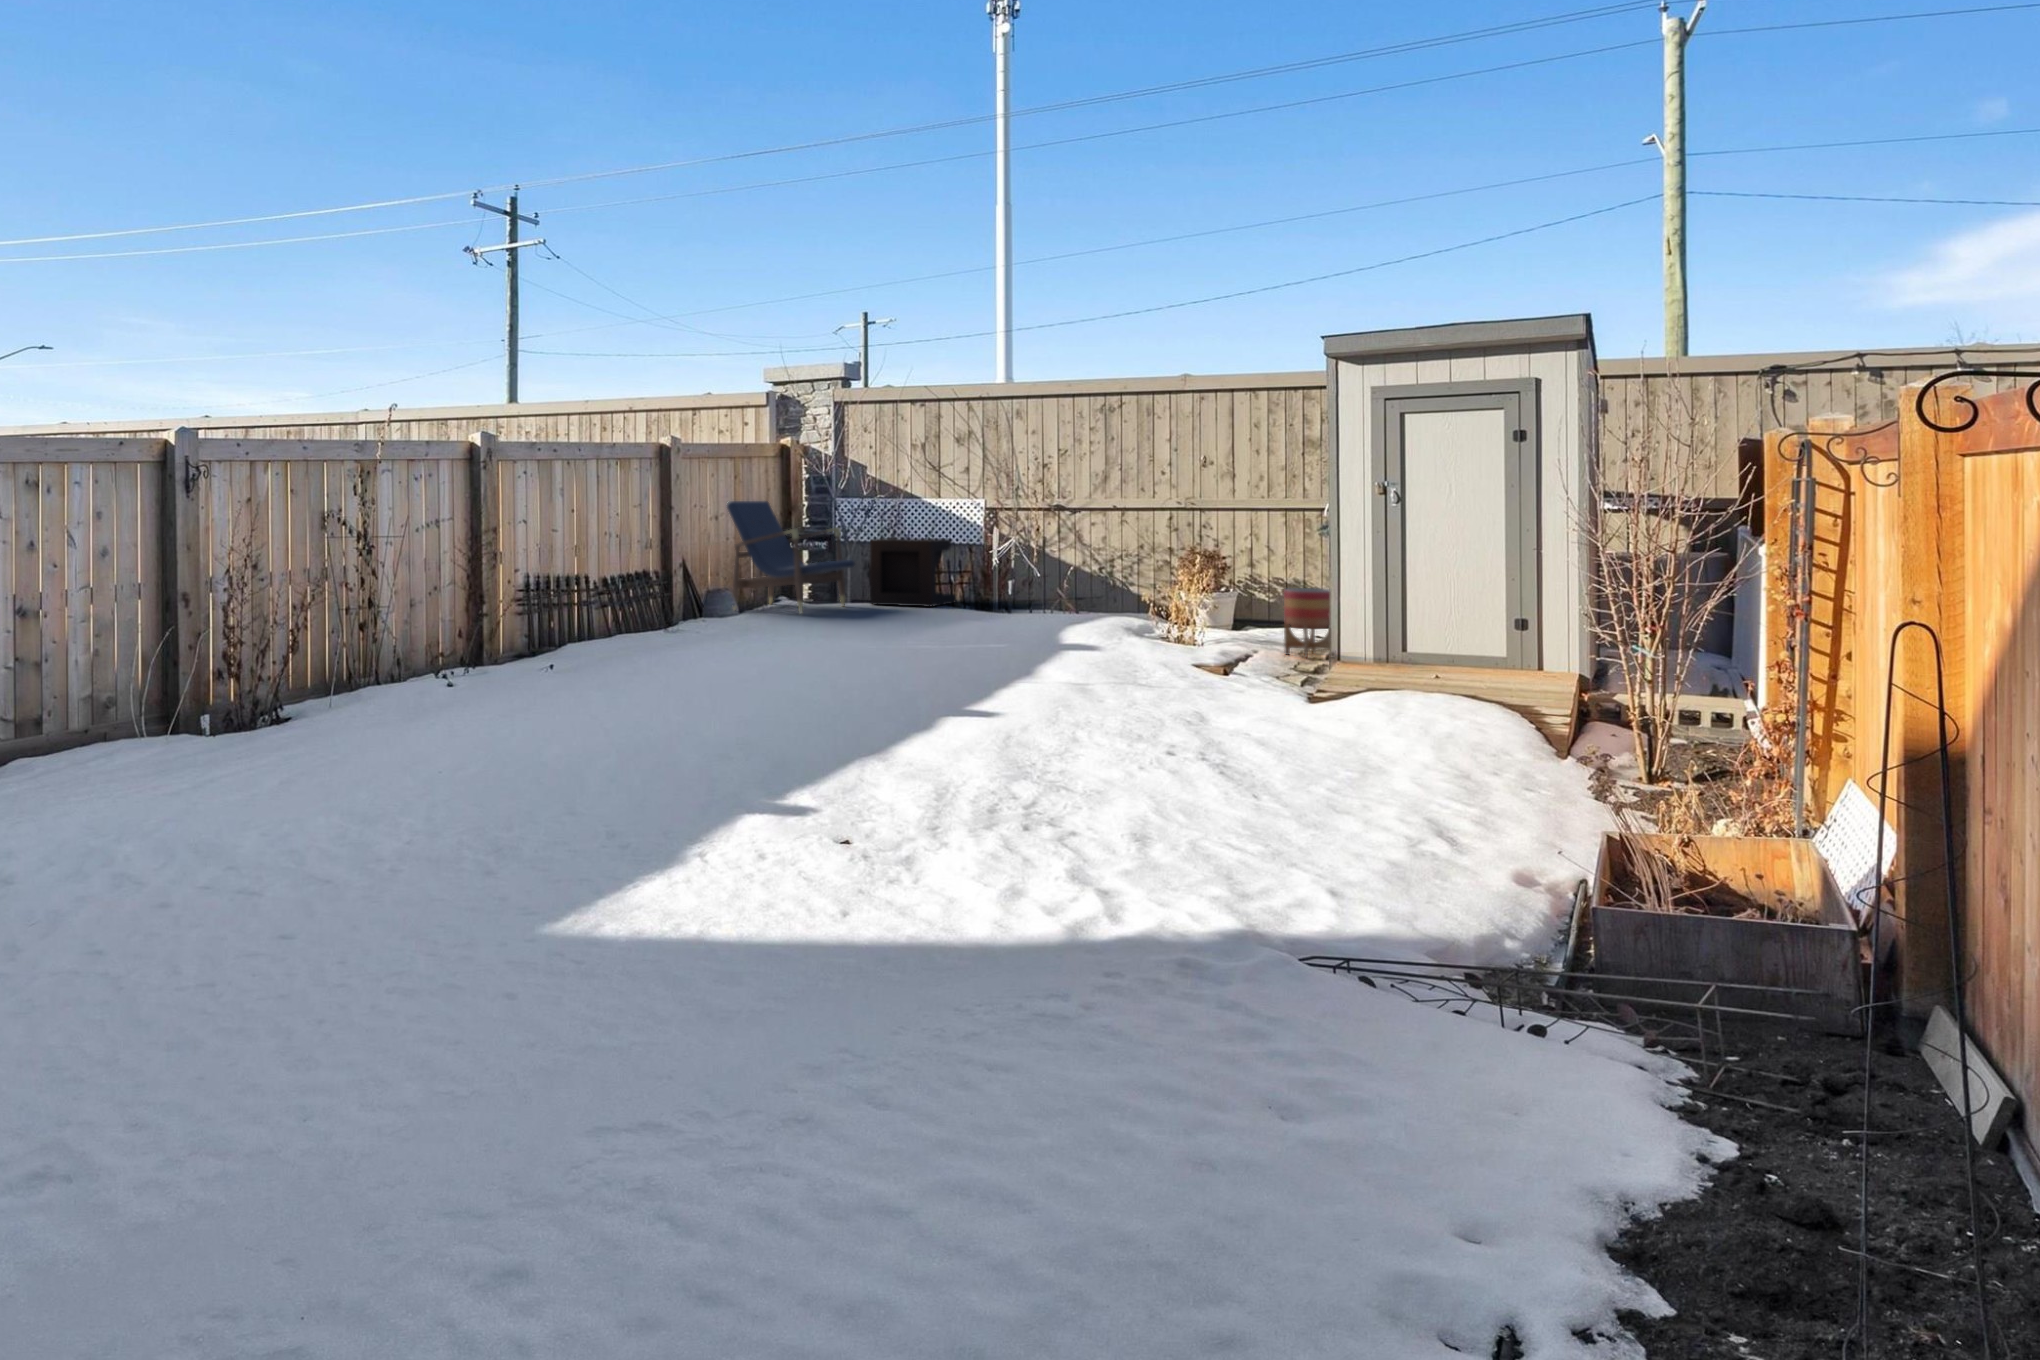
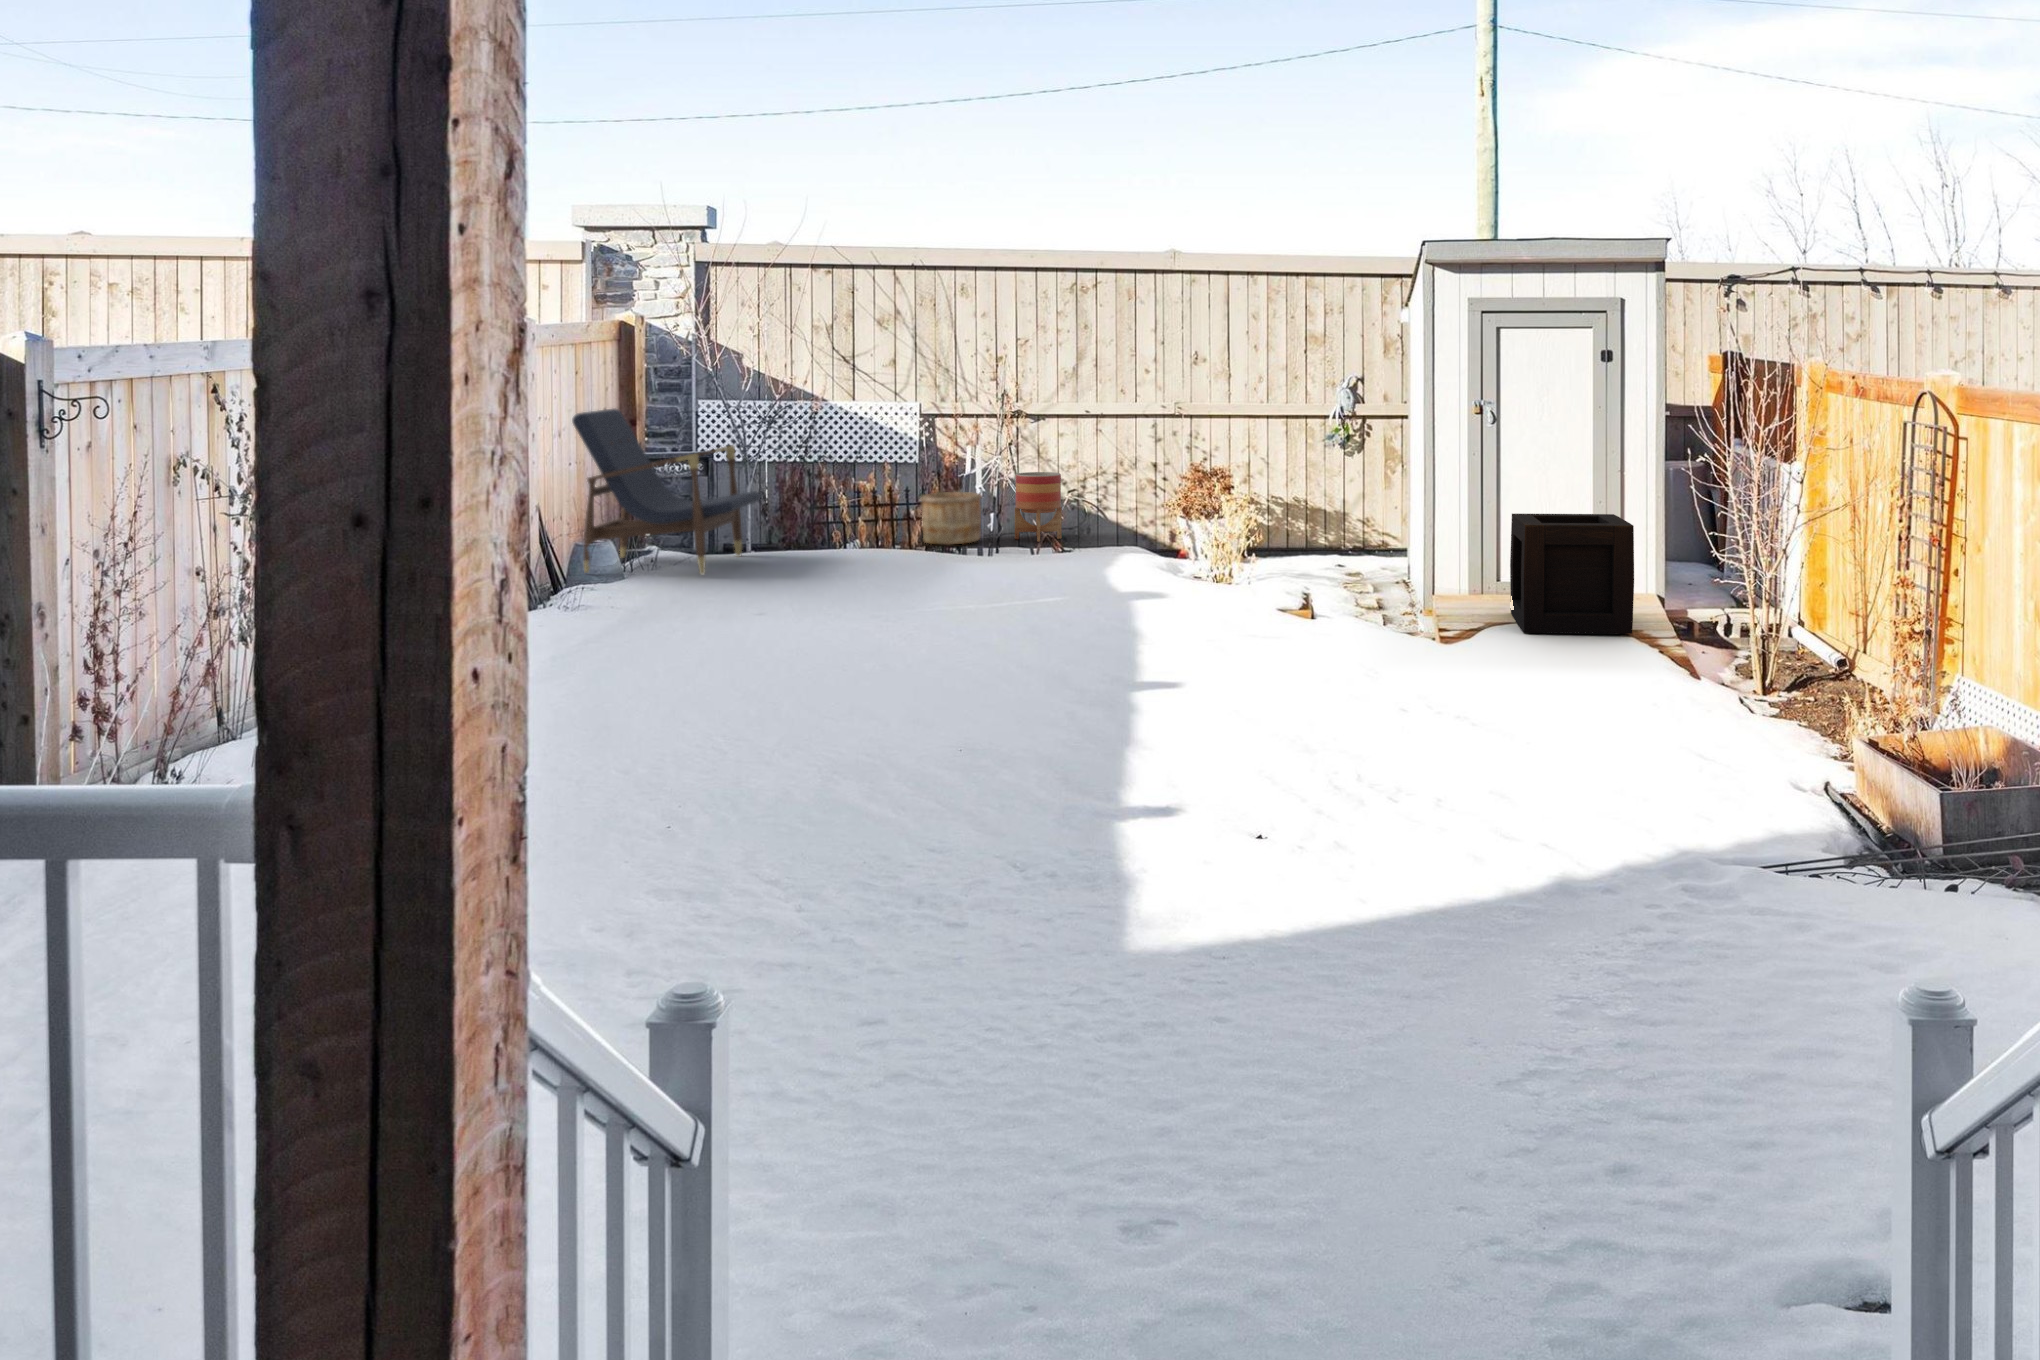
wooden crate: present [869,538,956,607] -> present [1510,514,1634,634]
wooden bucket: none [978,568,1027,607] -> present [921,492,981,544]
planter: present [1284,588,1335,658] -> present [1015,472,1062,542]

